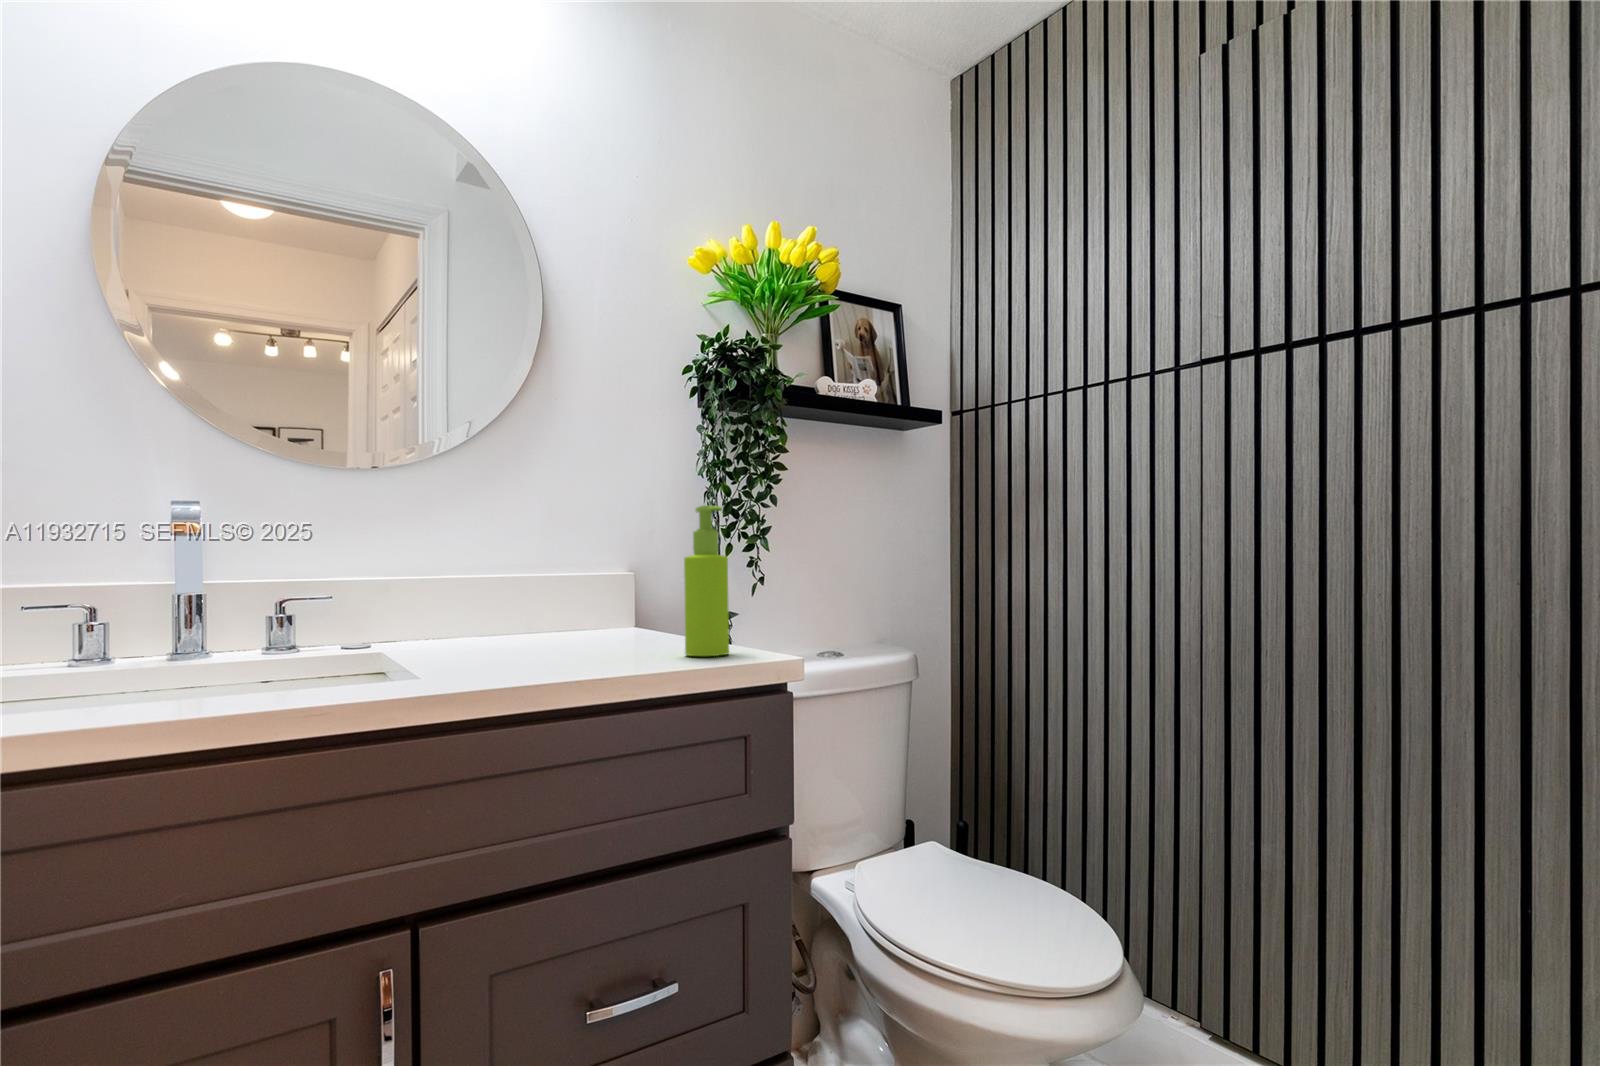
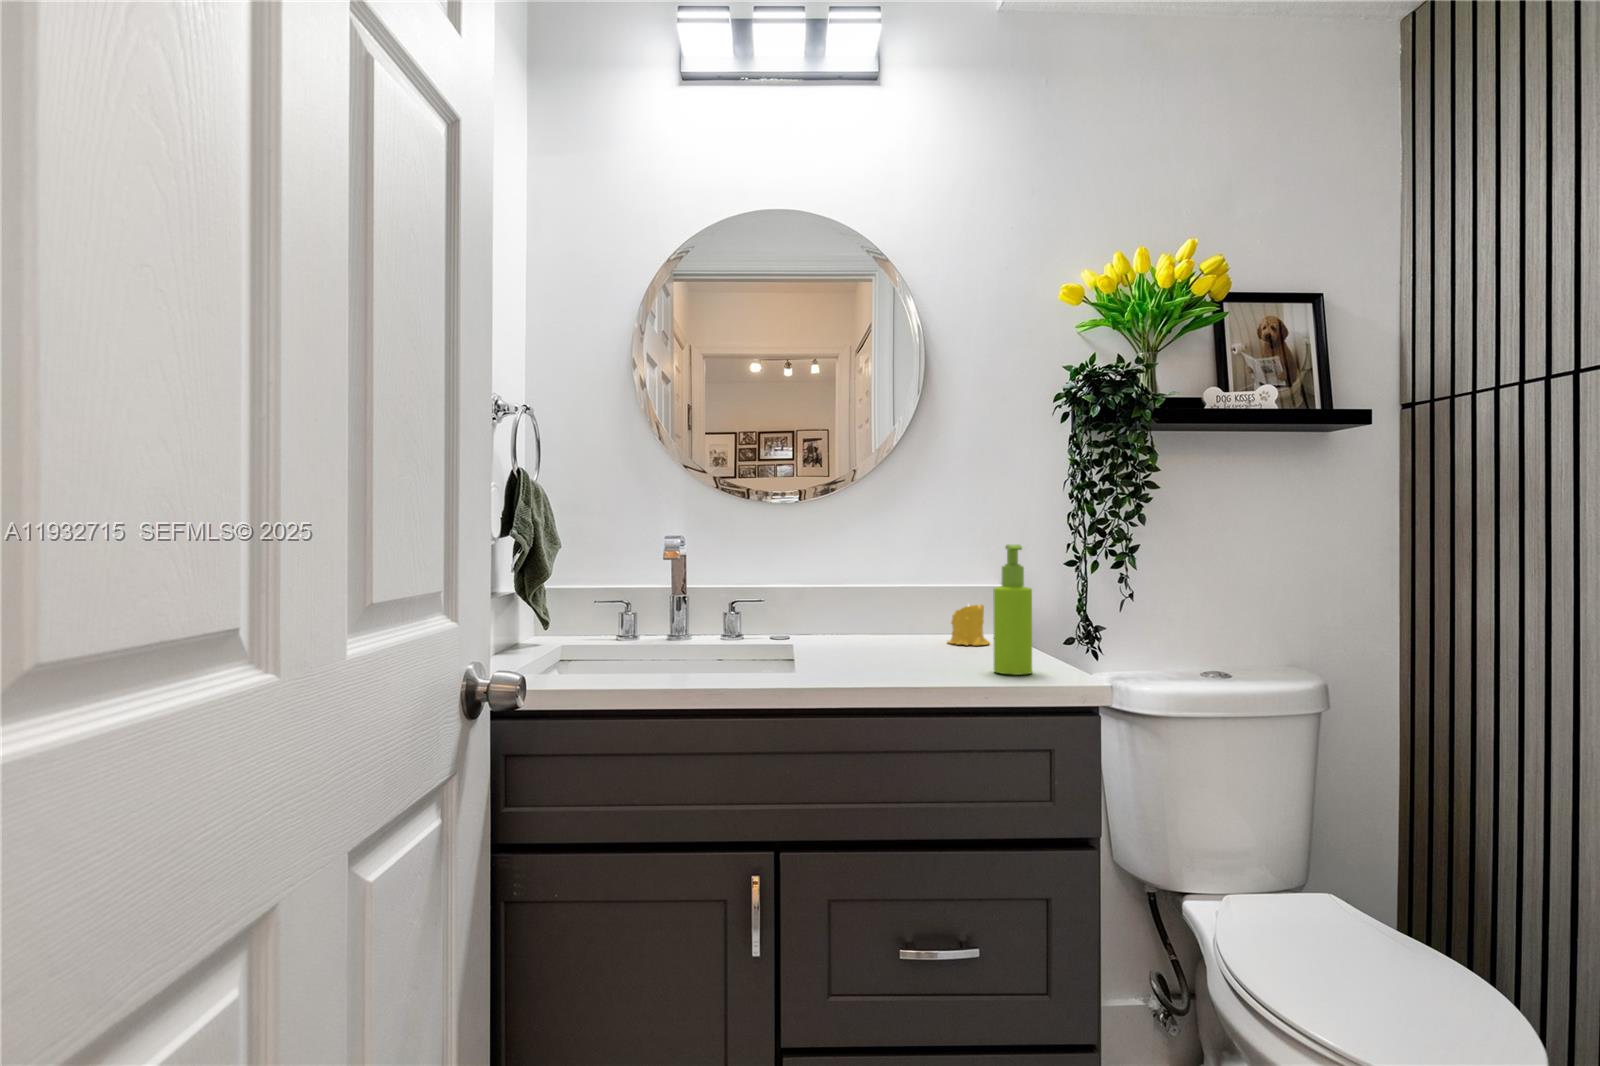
candle: none [585,588,637,637] -> present [948,605,990,646]

